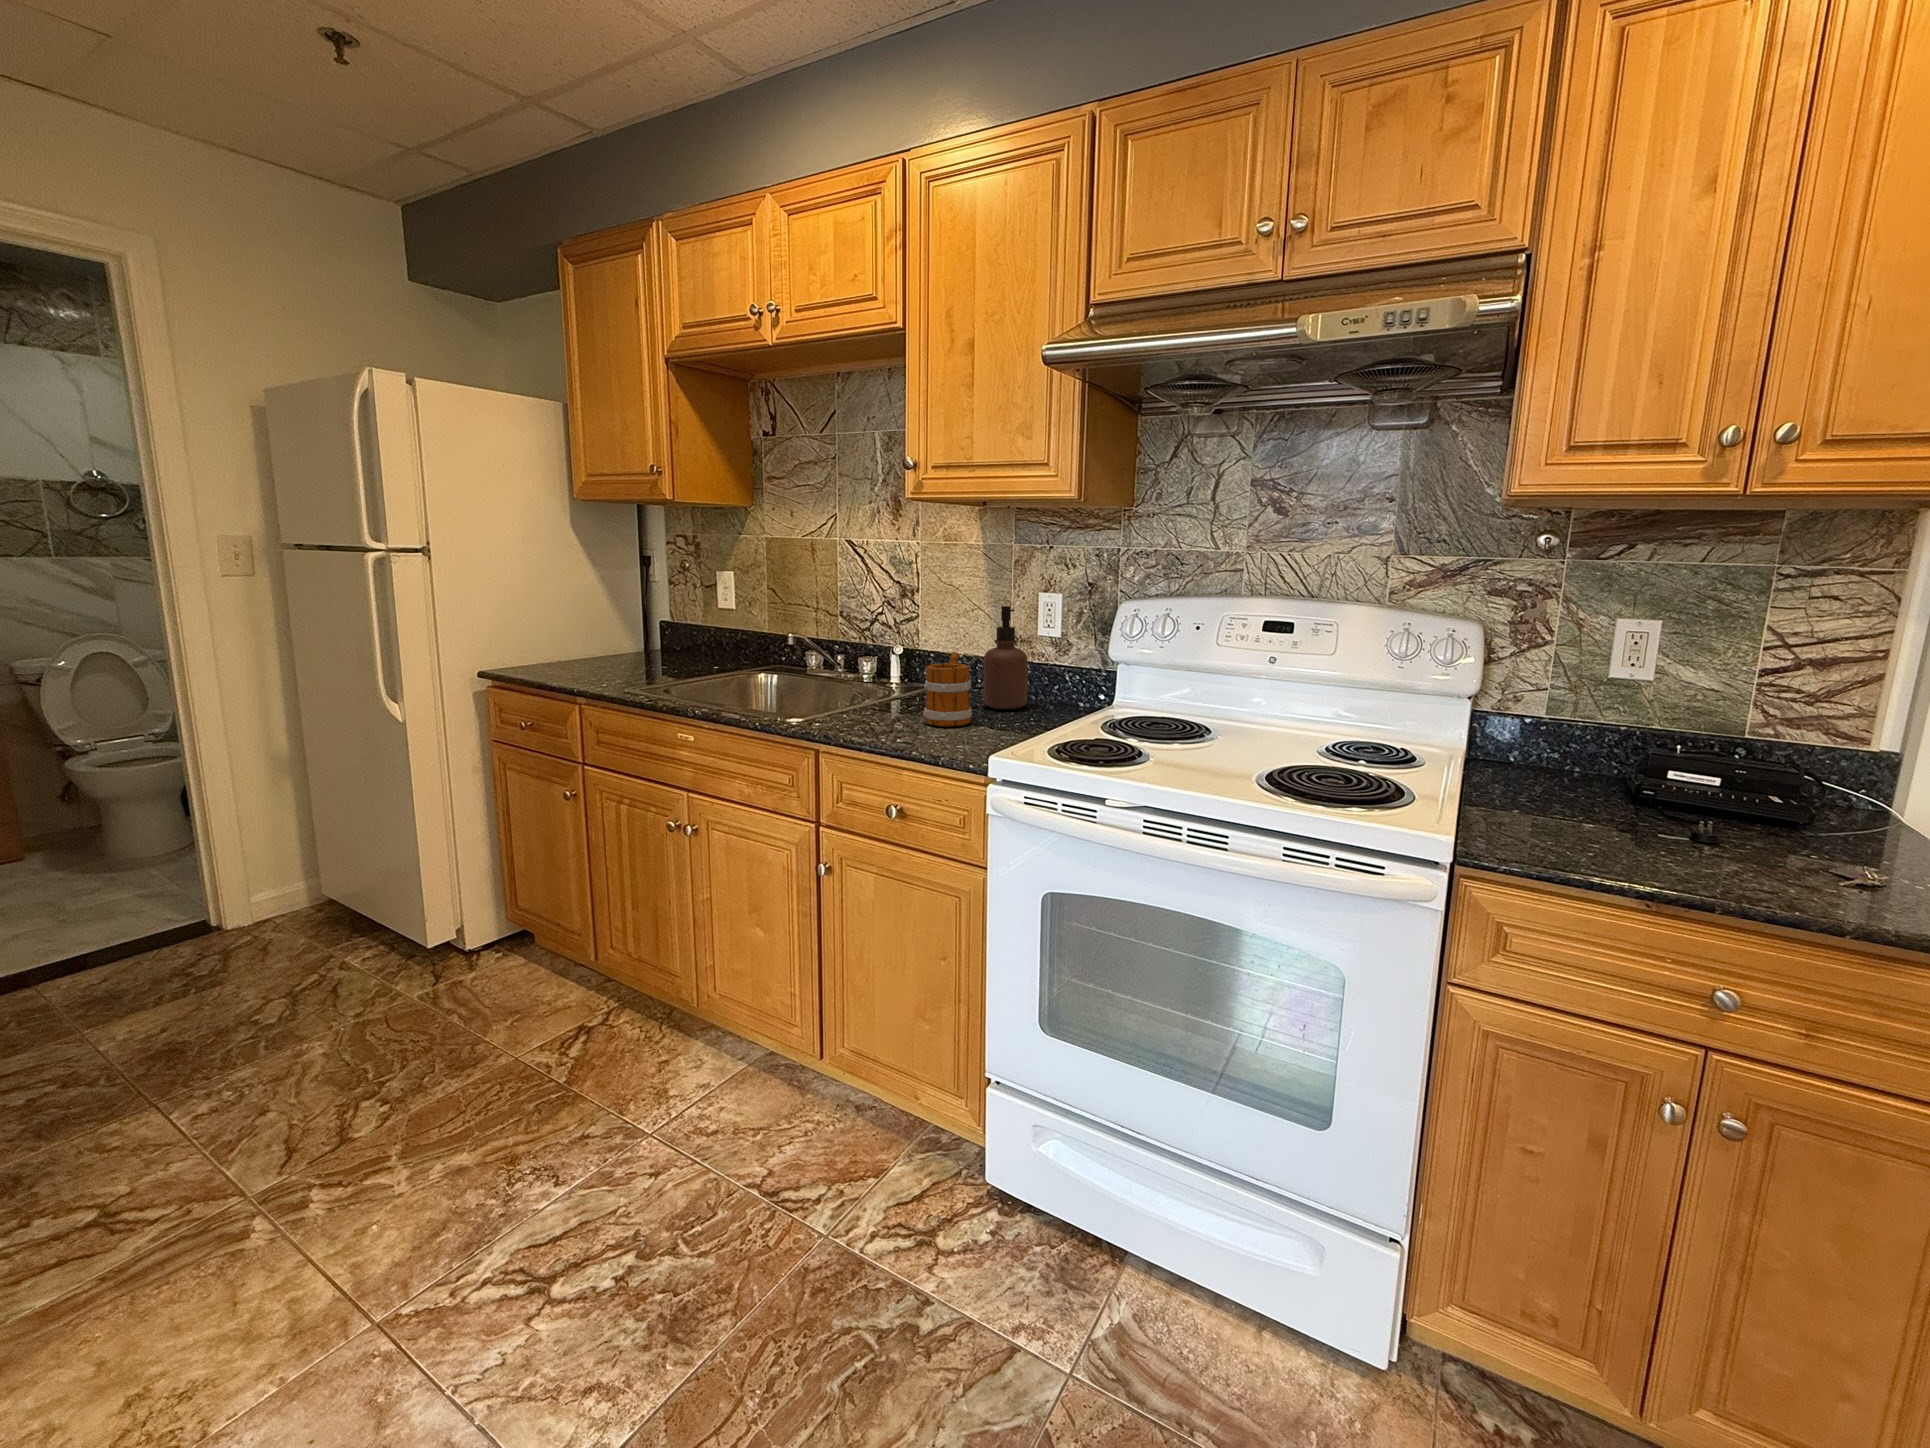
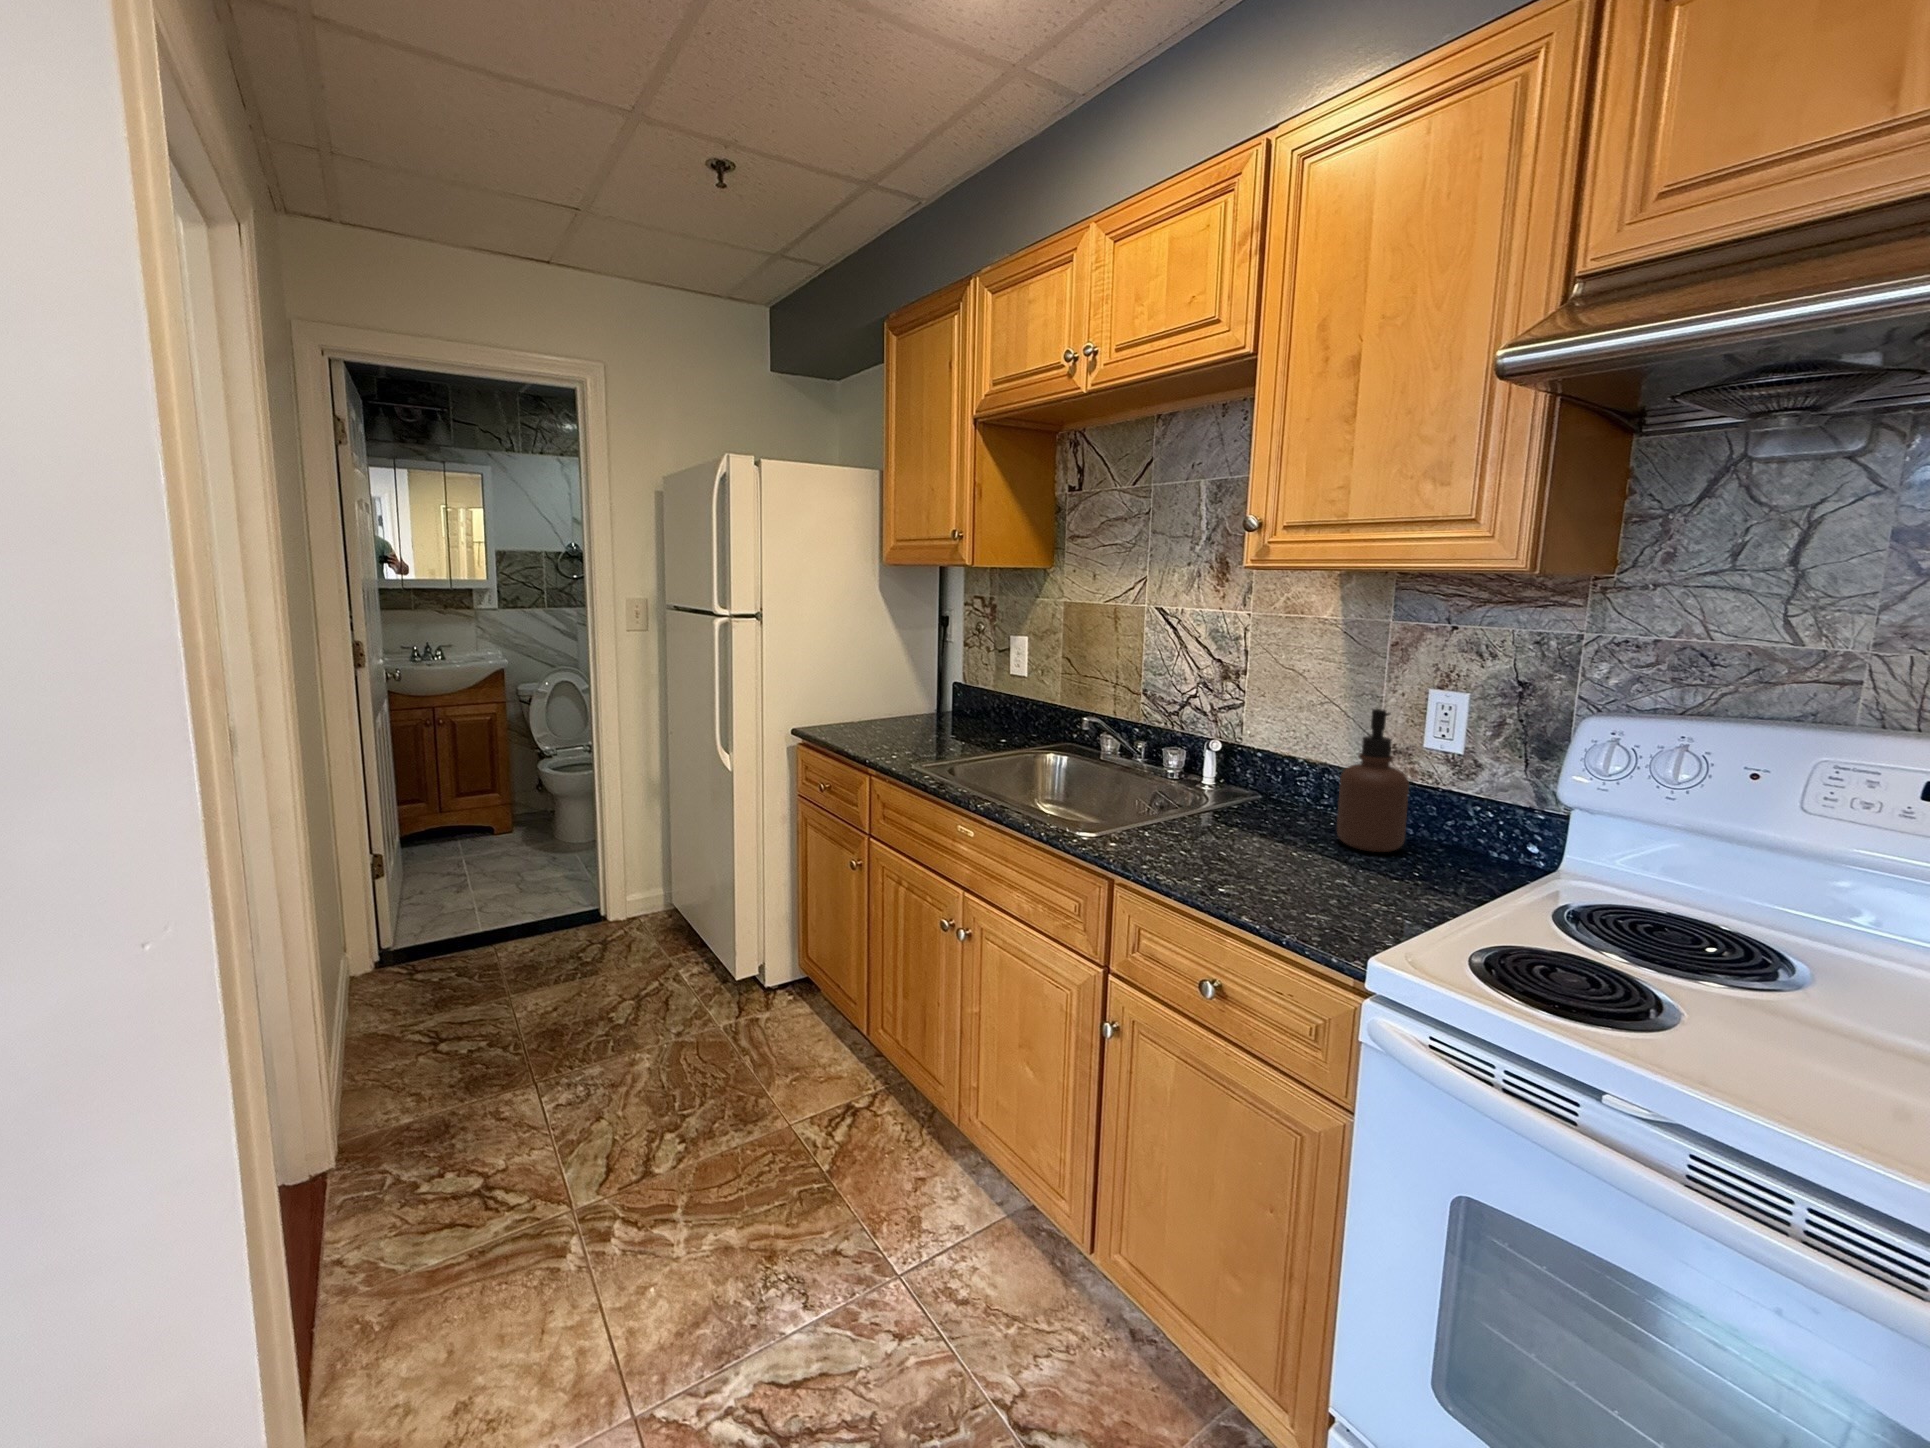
mug: present [923,652,972,727] -> none [1252,770,1323,876]

